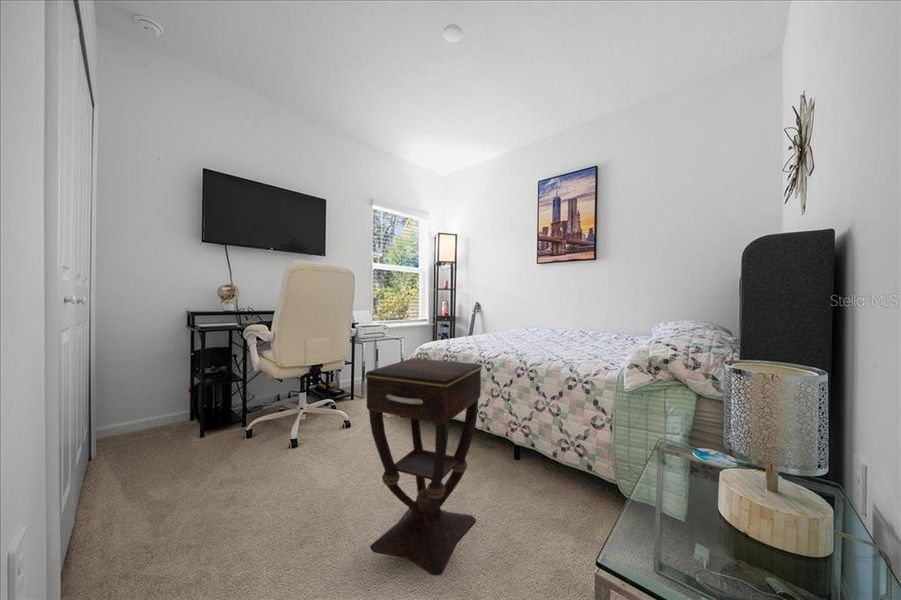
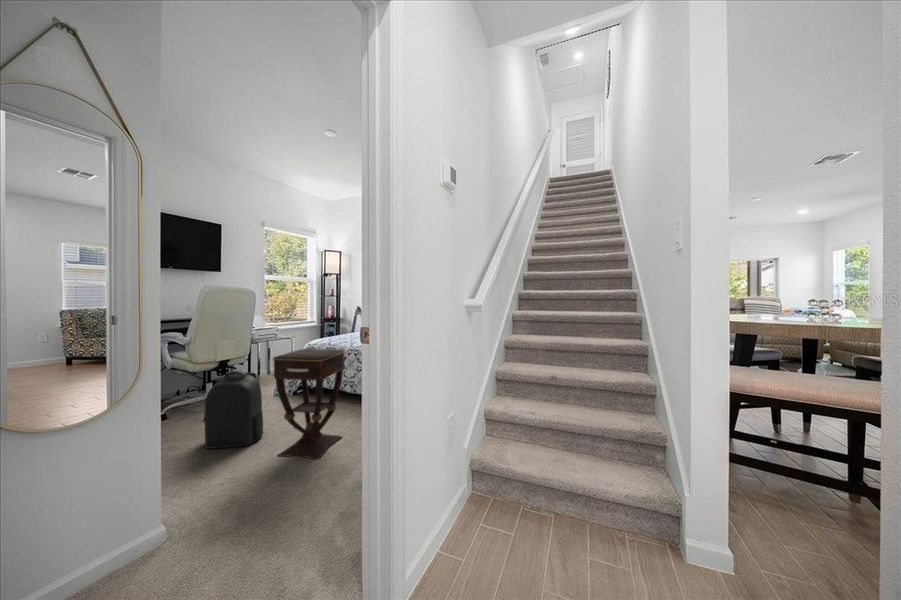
backpack: none [275,386,356,511] -> present [204,371,263,449]

